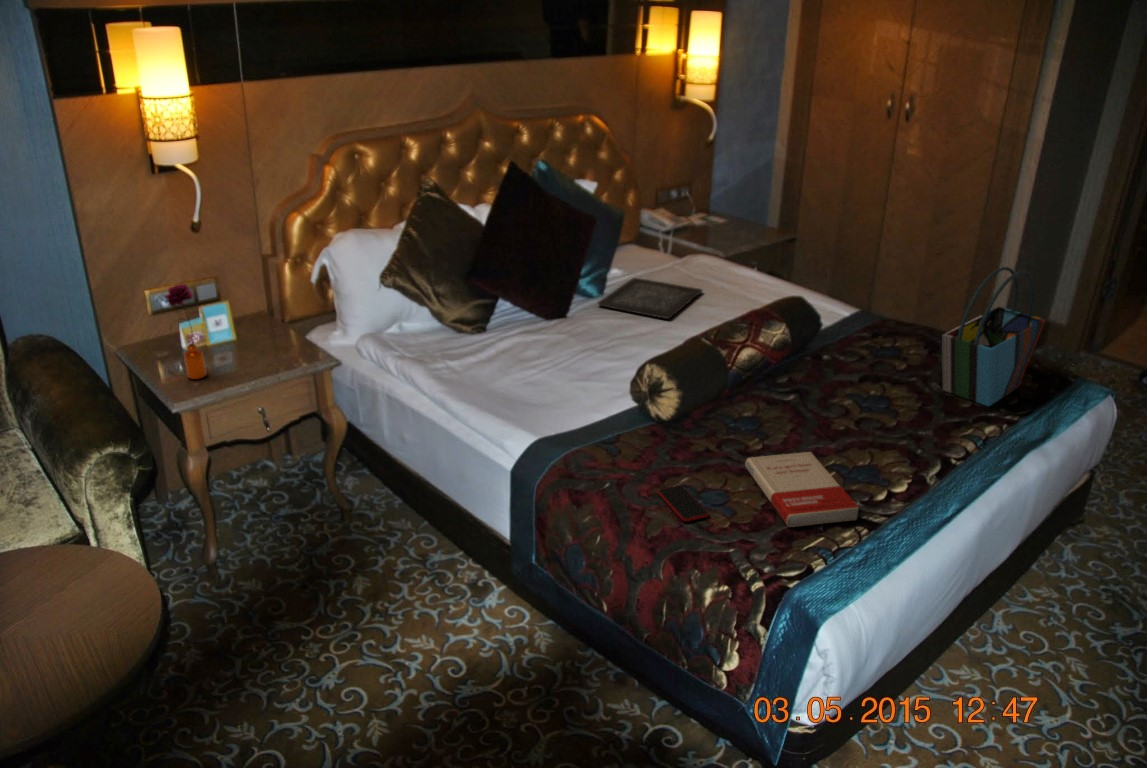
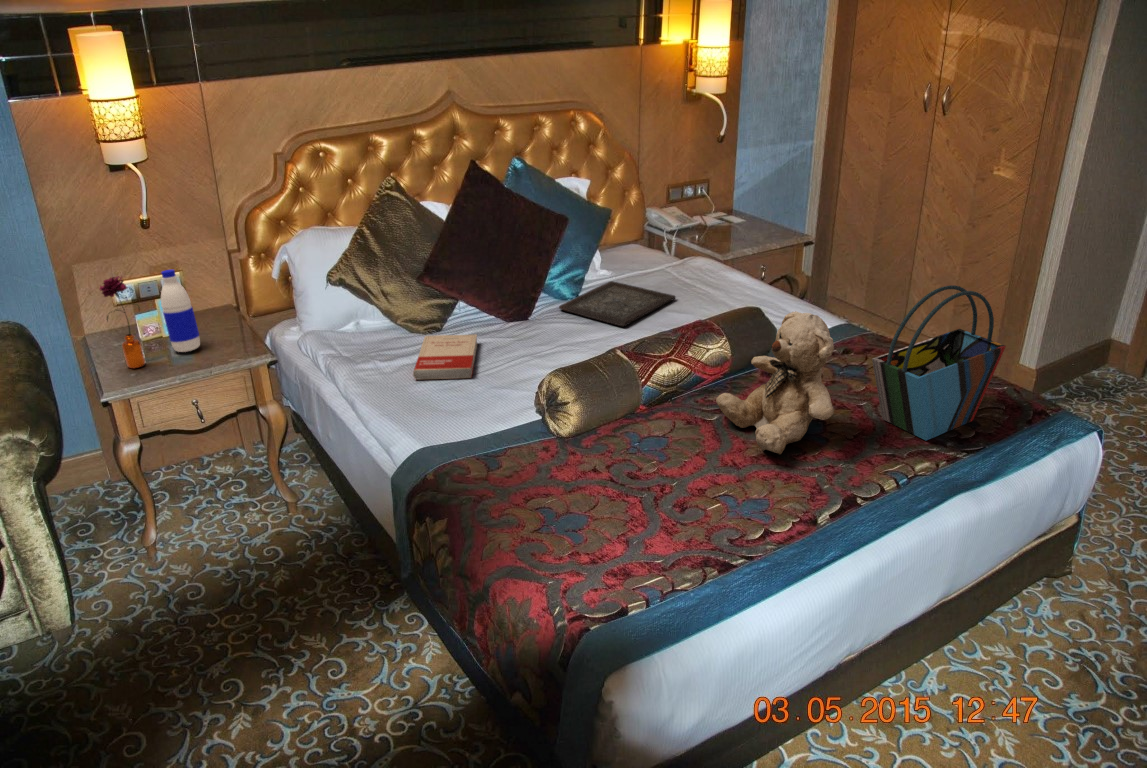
water bottle: none [217,276,255,361] -> present [161,270,200,352]
teddy bear: none [800,294,920,425] -> present [716,311,834,454]
book: present [745,452,859,527] -> present [413,334,477,379]
smartphone: present [658,486,709,522] -> none [512,507,551,546]

